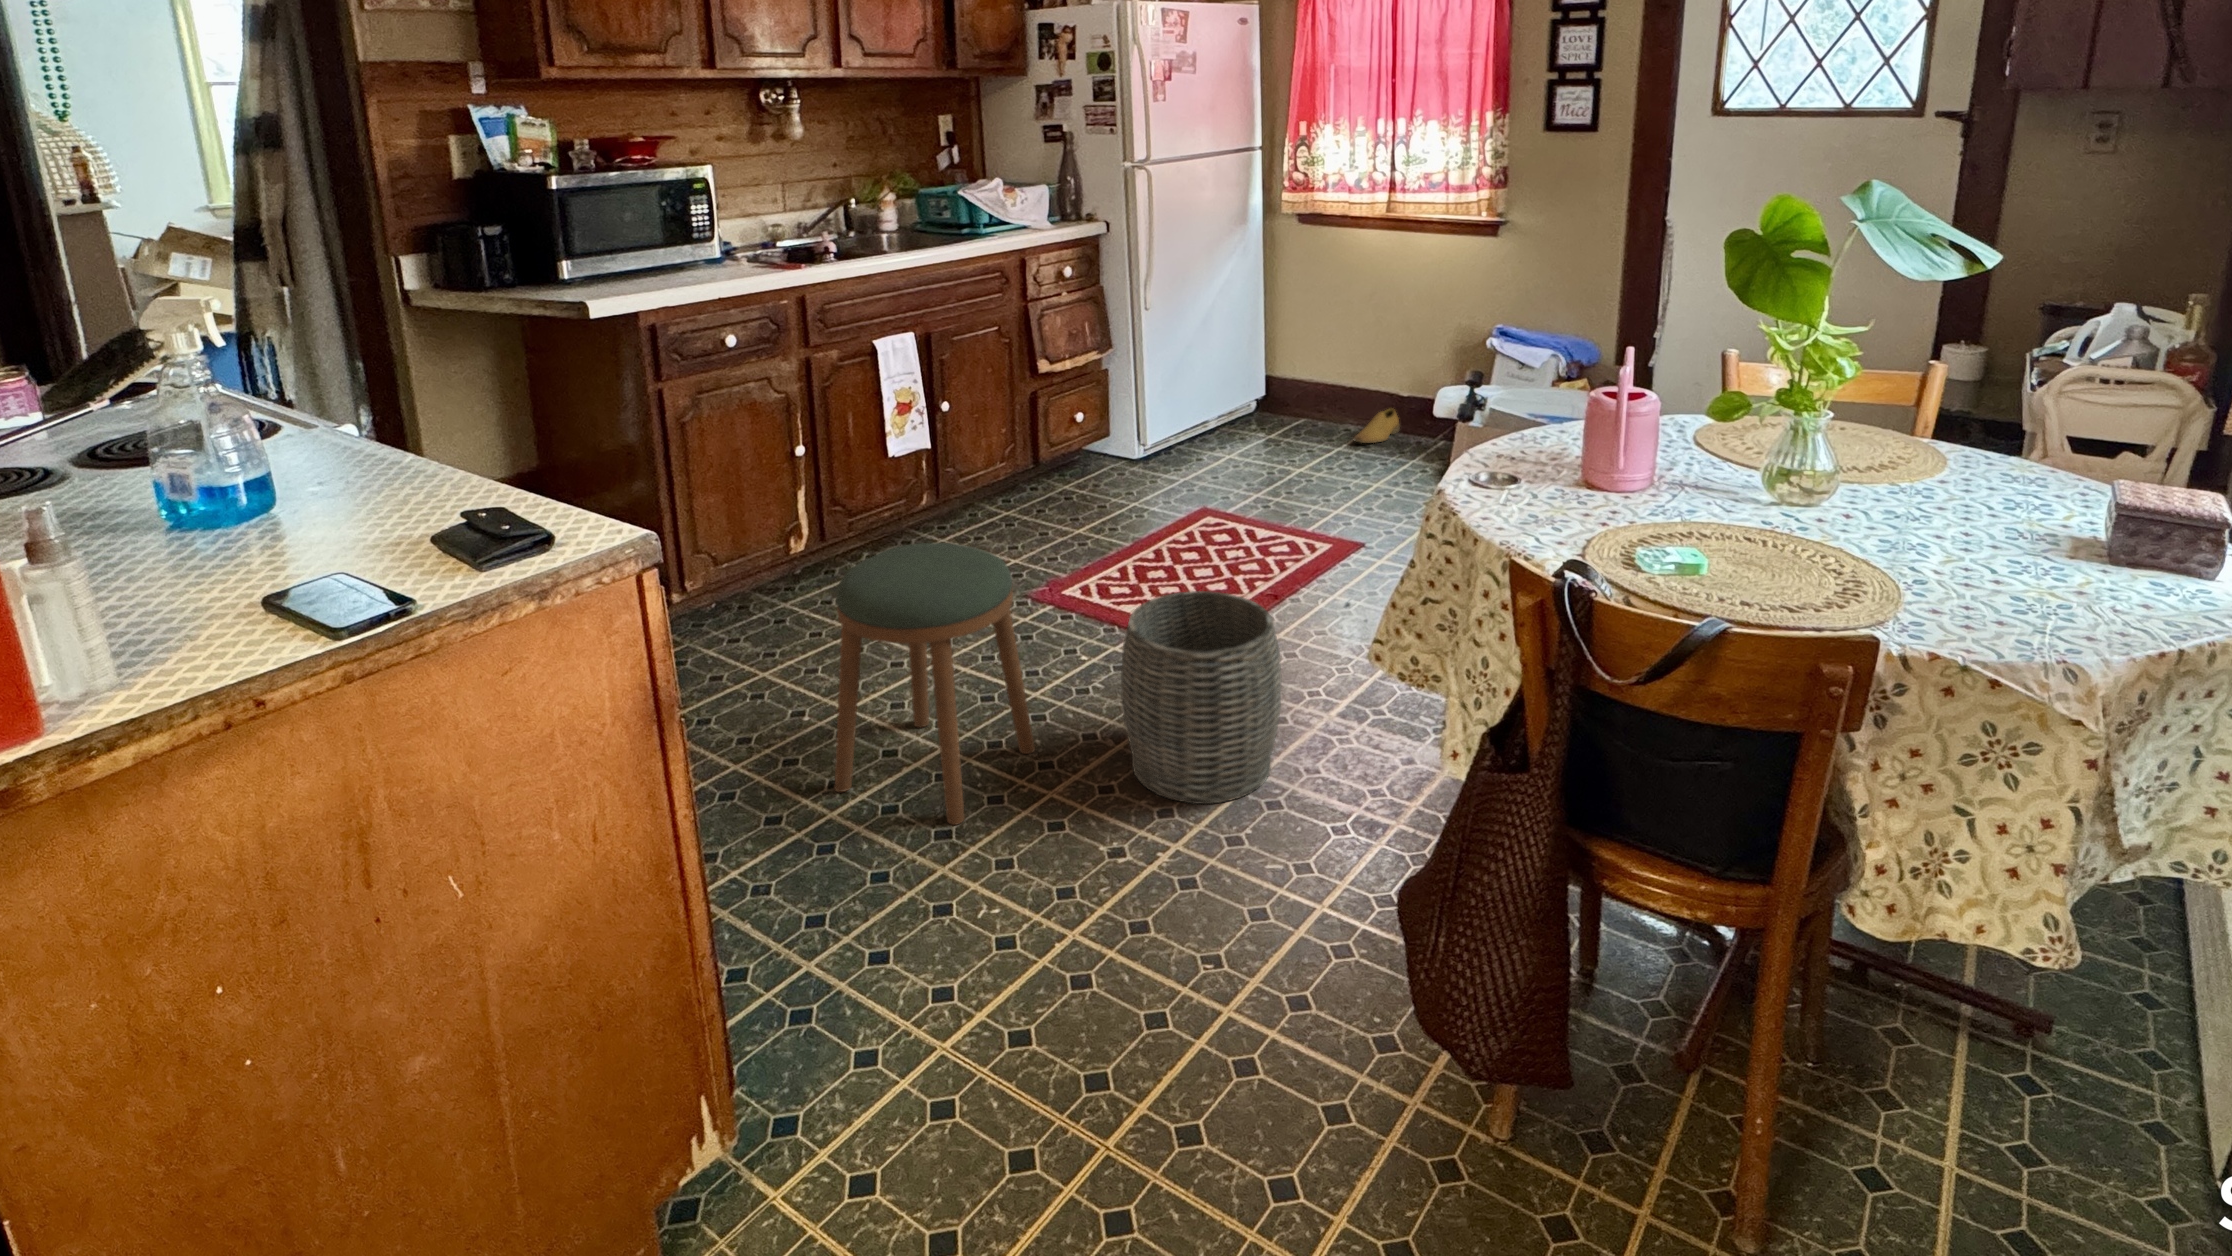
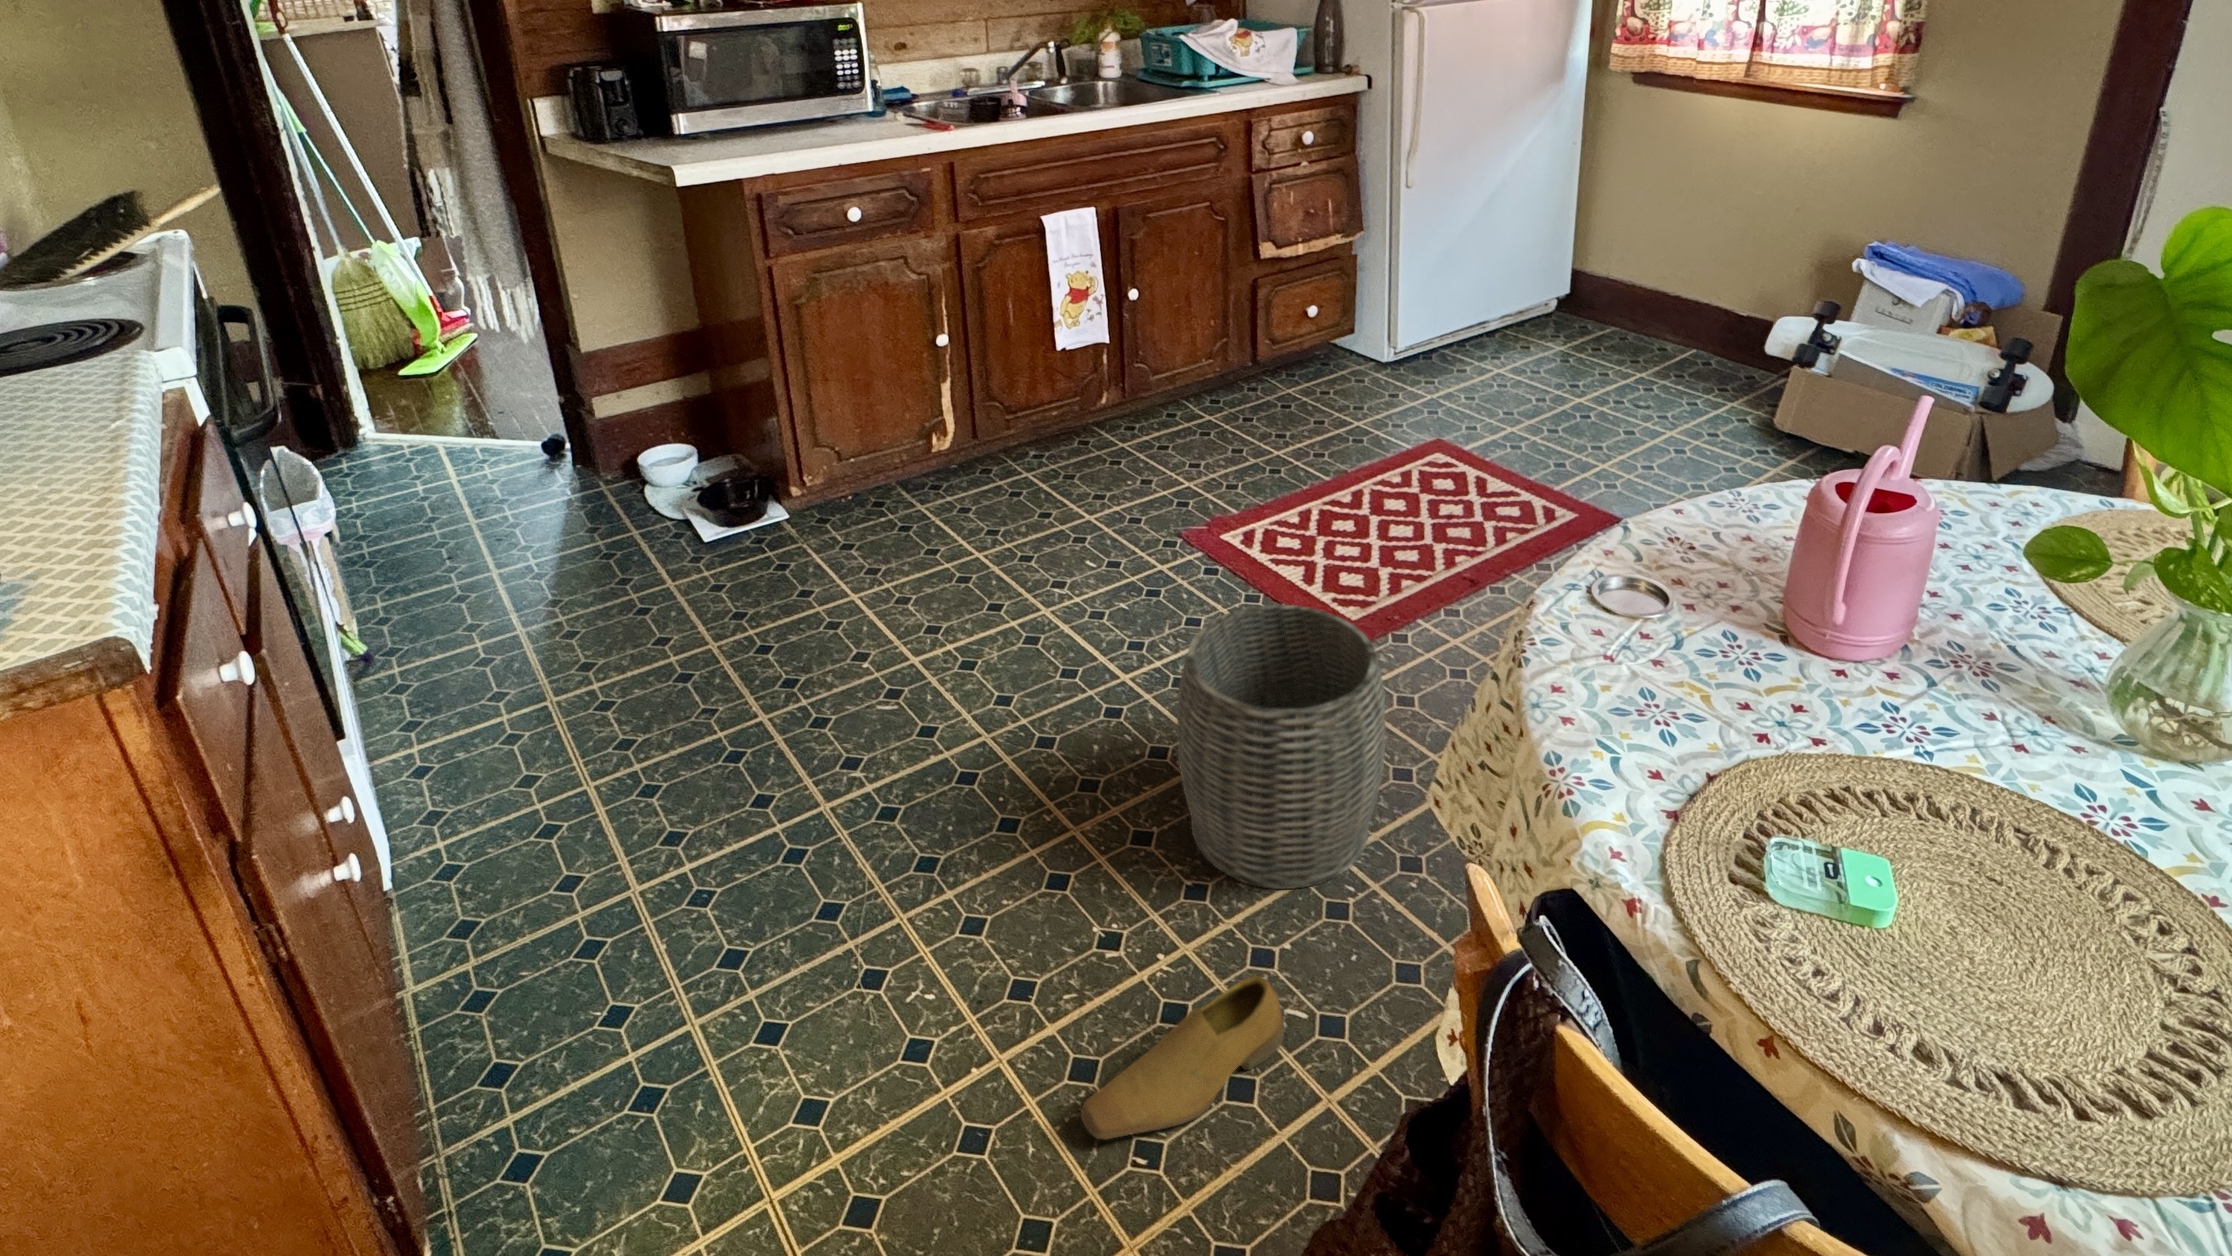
shoe: present [1353,408,1400,443] -> present [1081,976,1284,1139]
stool: present [835,543,1035,825] -> none [842,499,1093,851]

